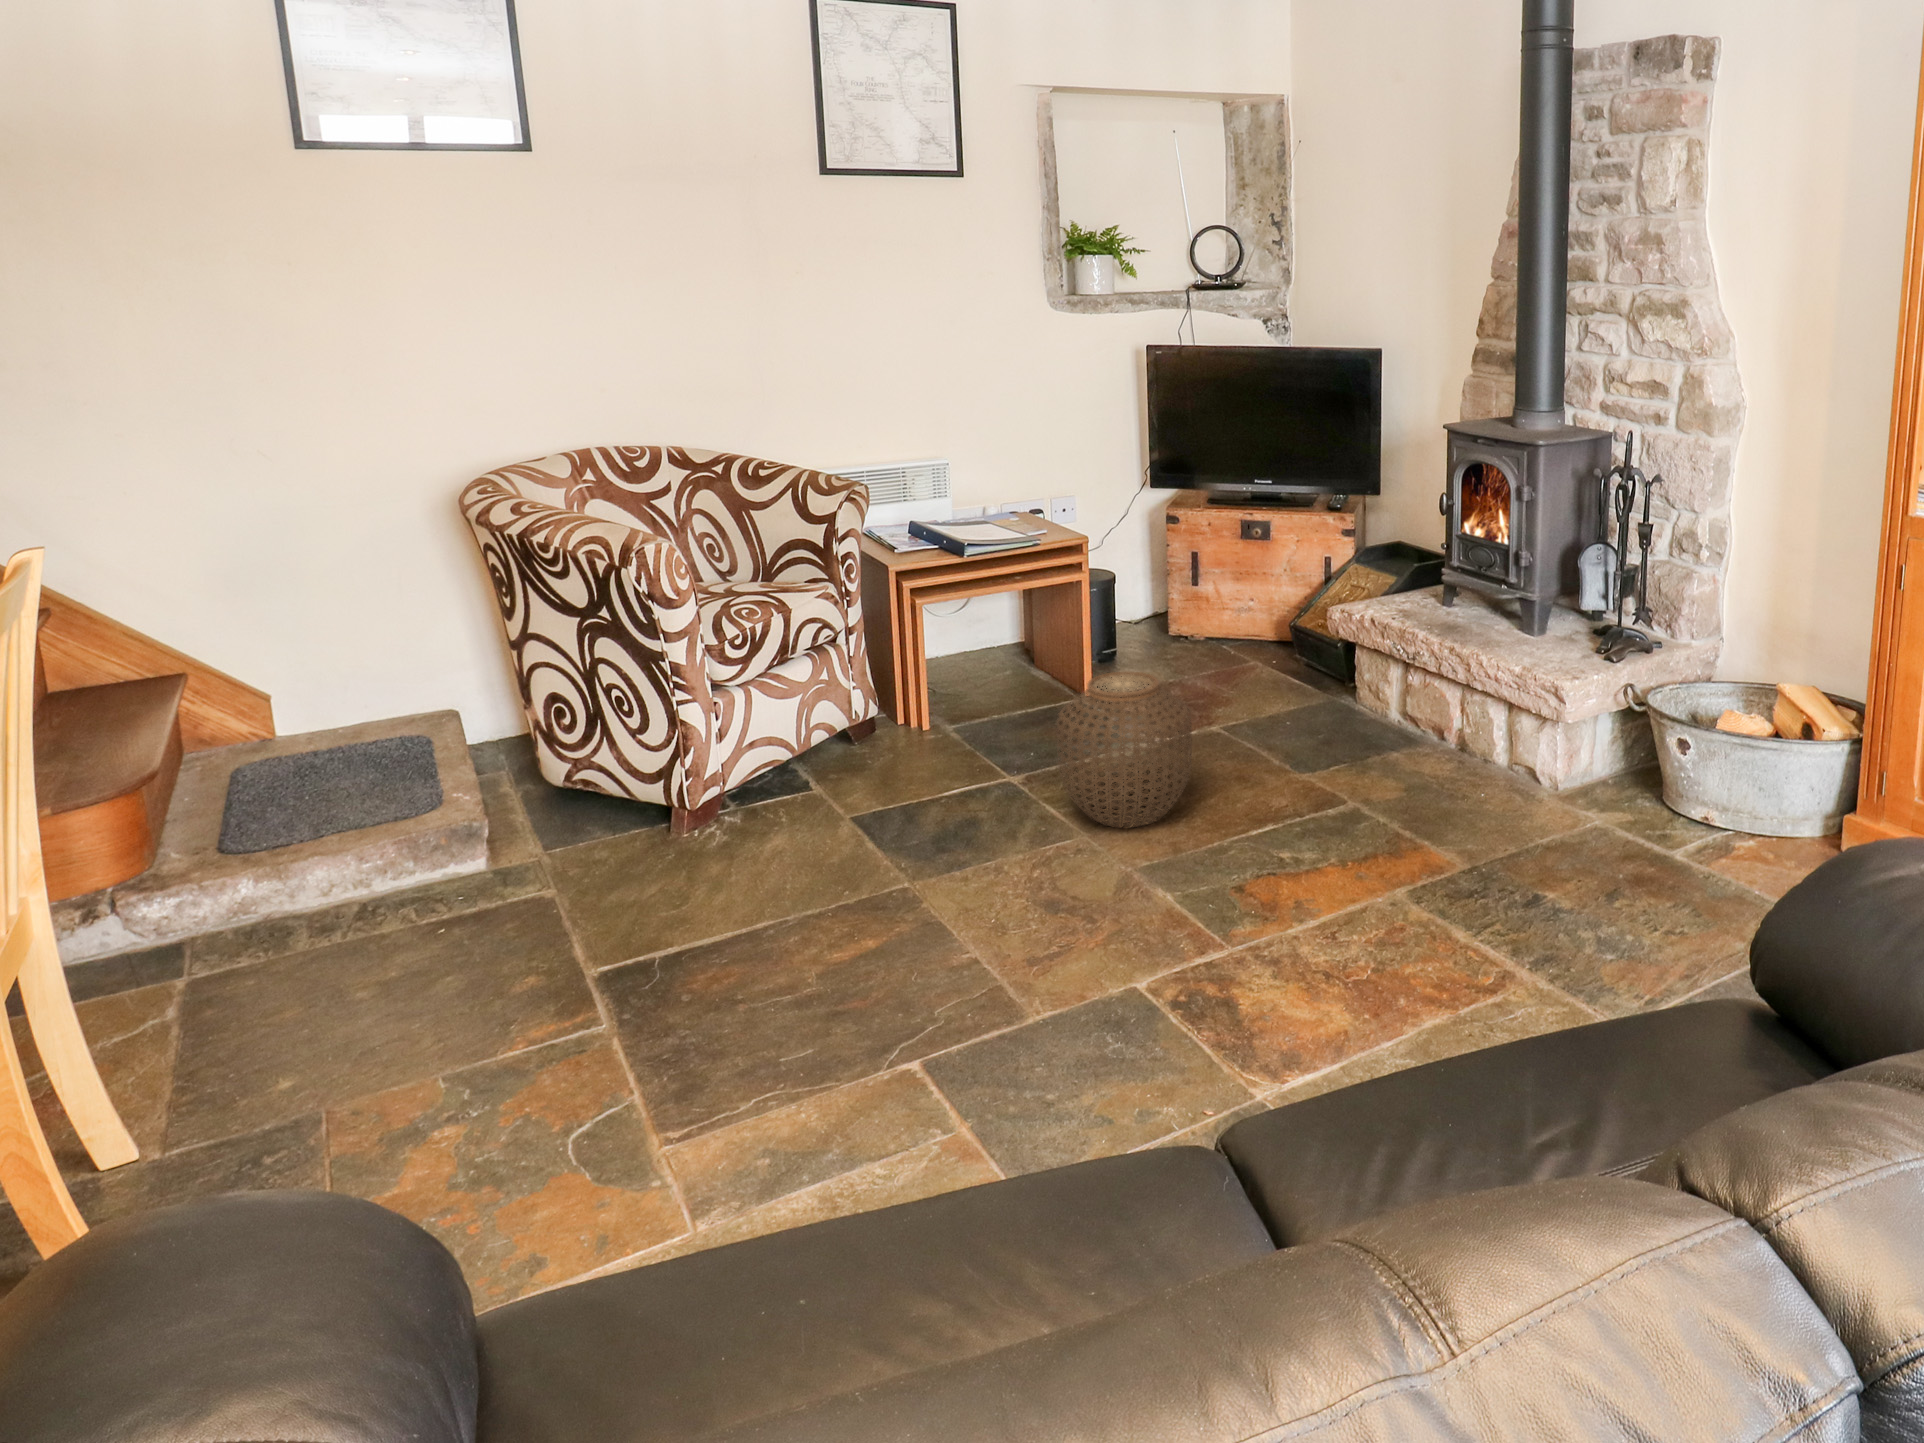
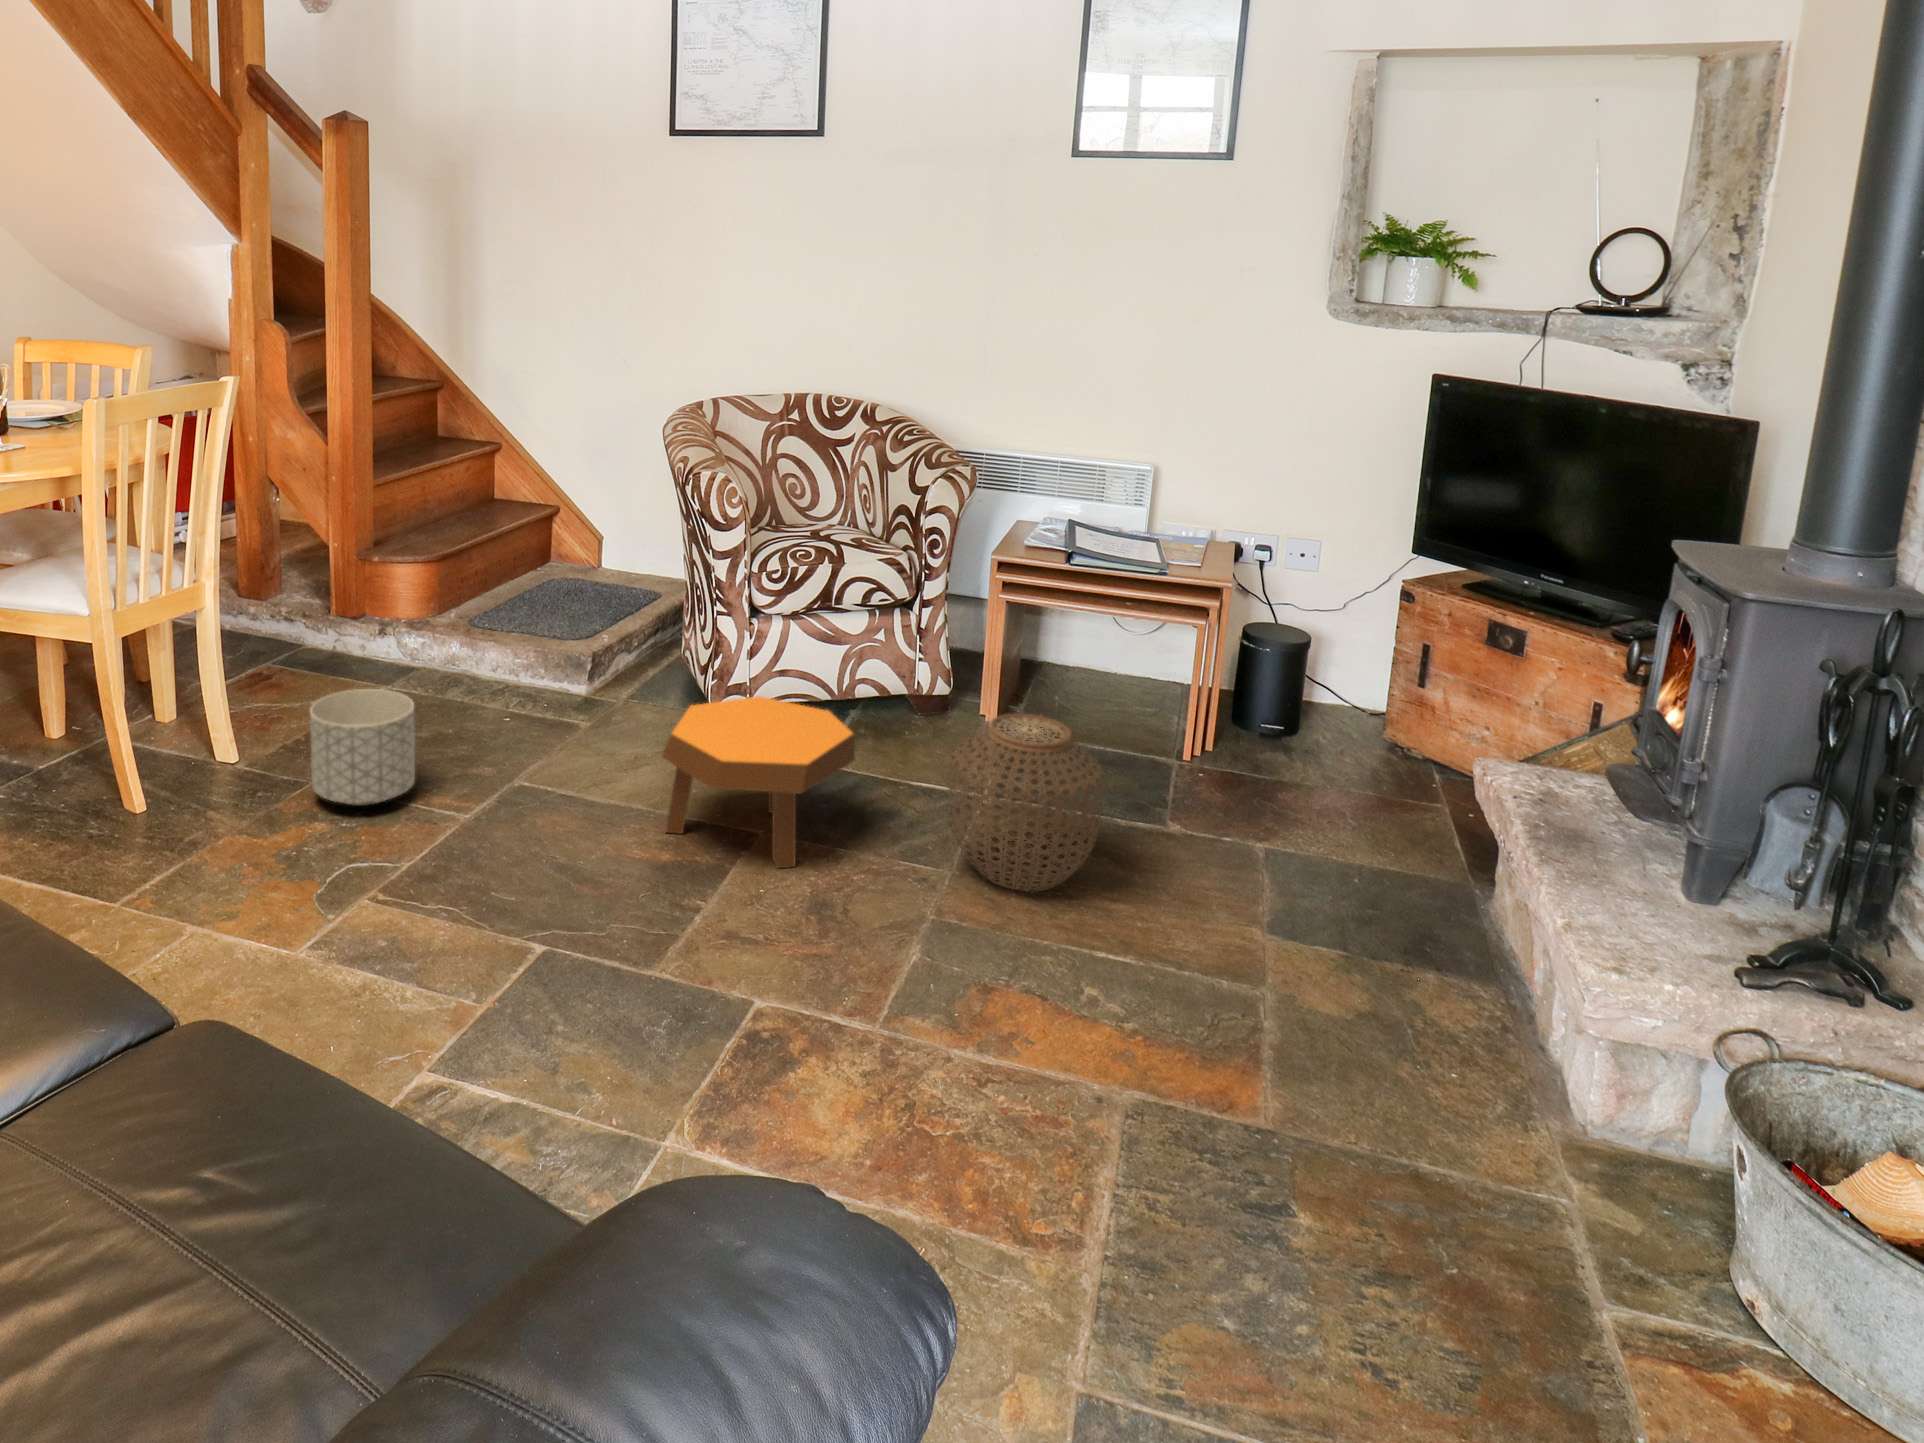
footstool: none [793,742,997,927] -> present [662,696,855,868]
planter: none [332,919,510,1099] -> present [310,689,415,806]

